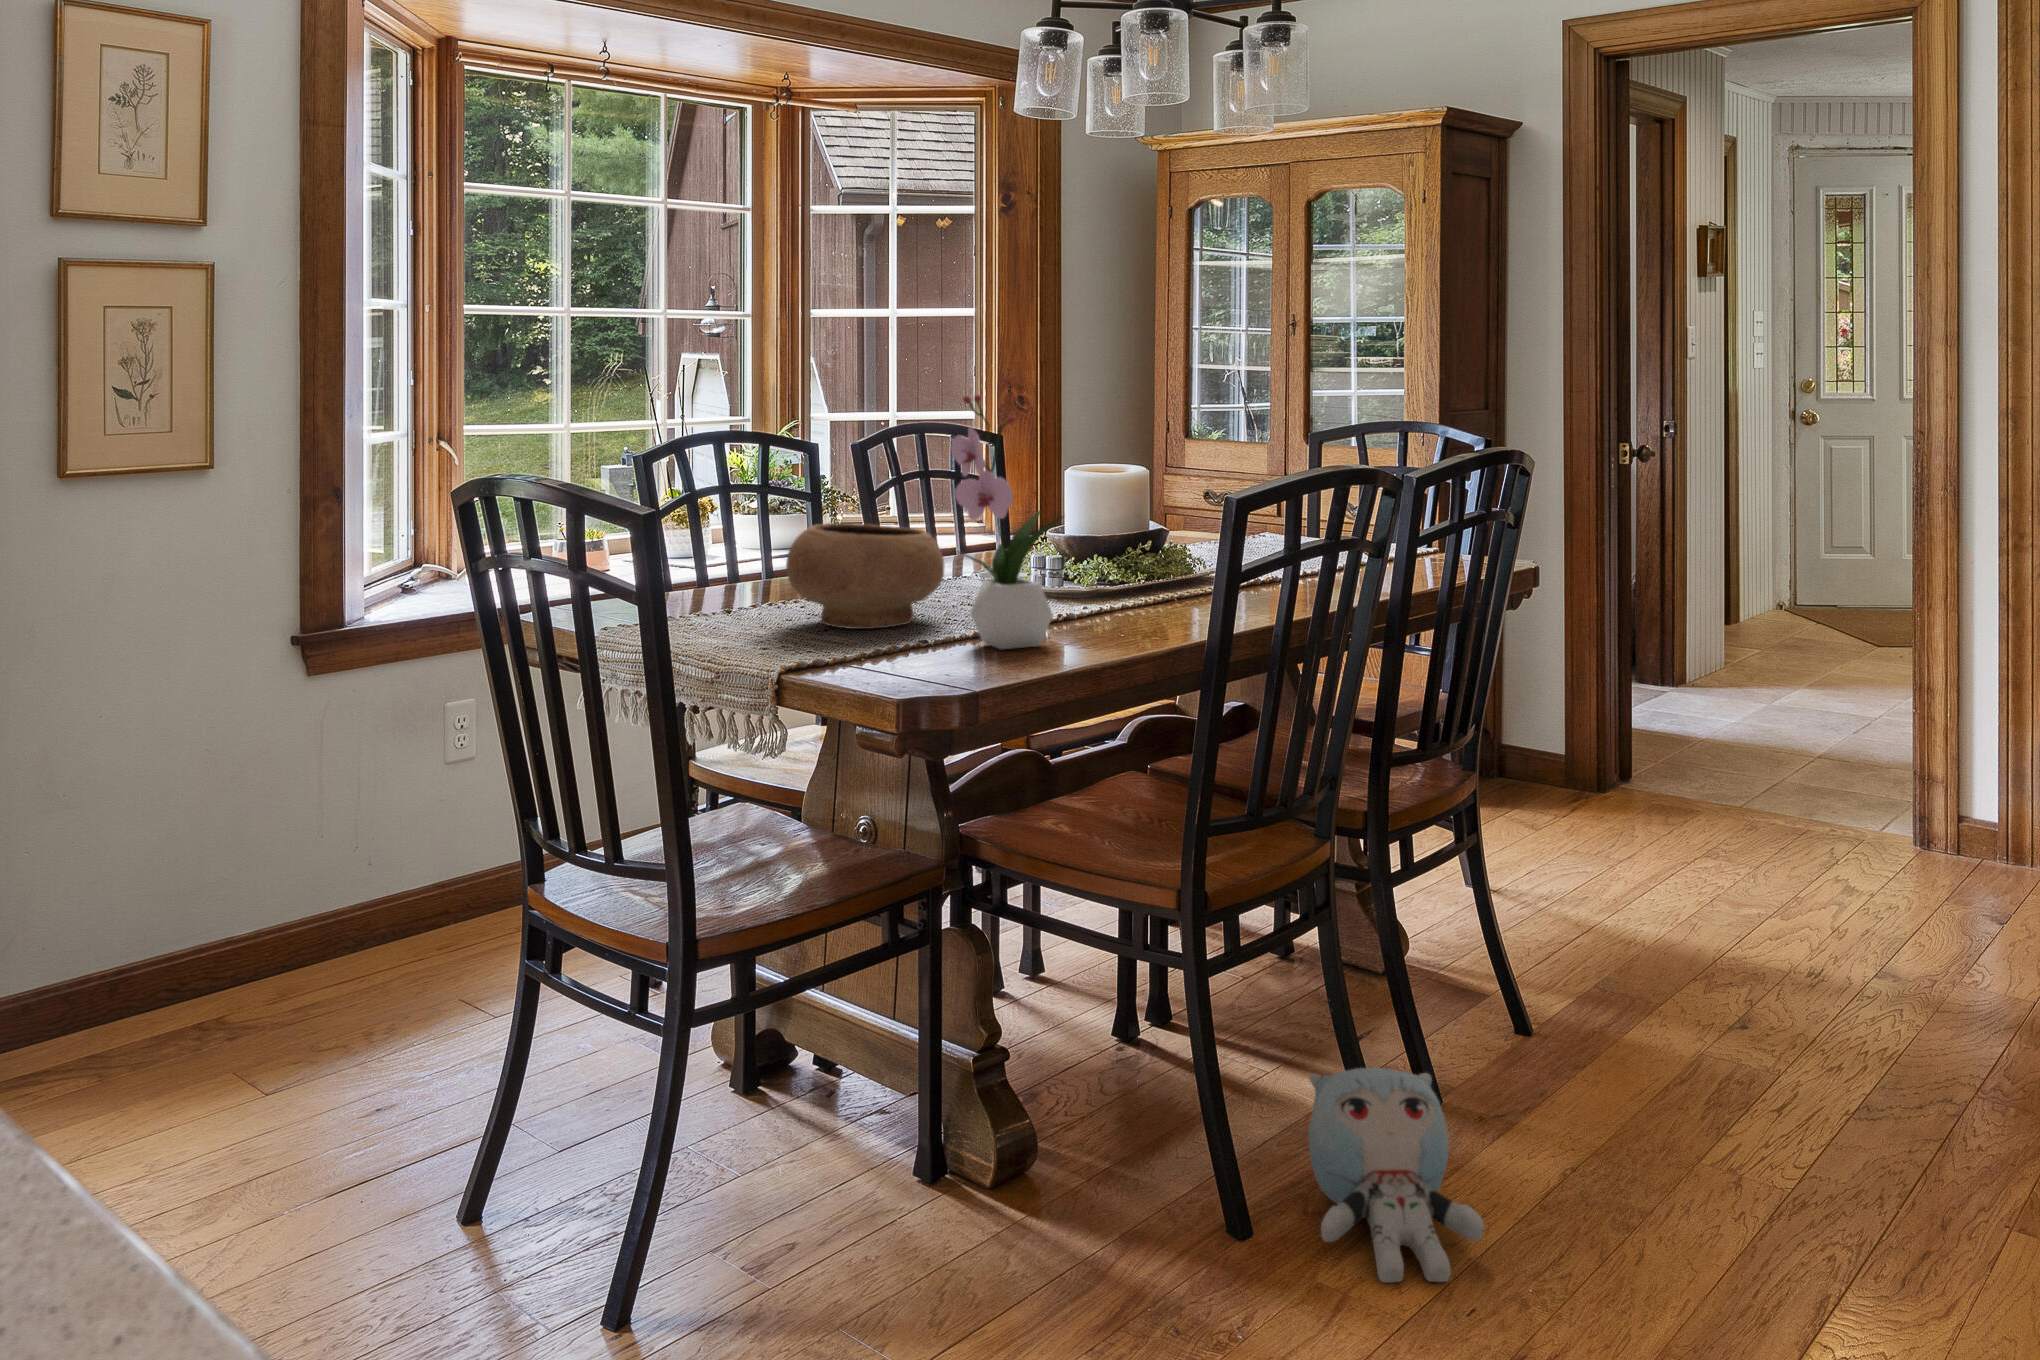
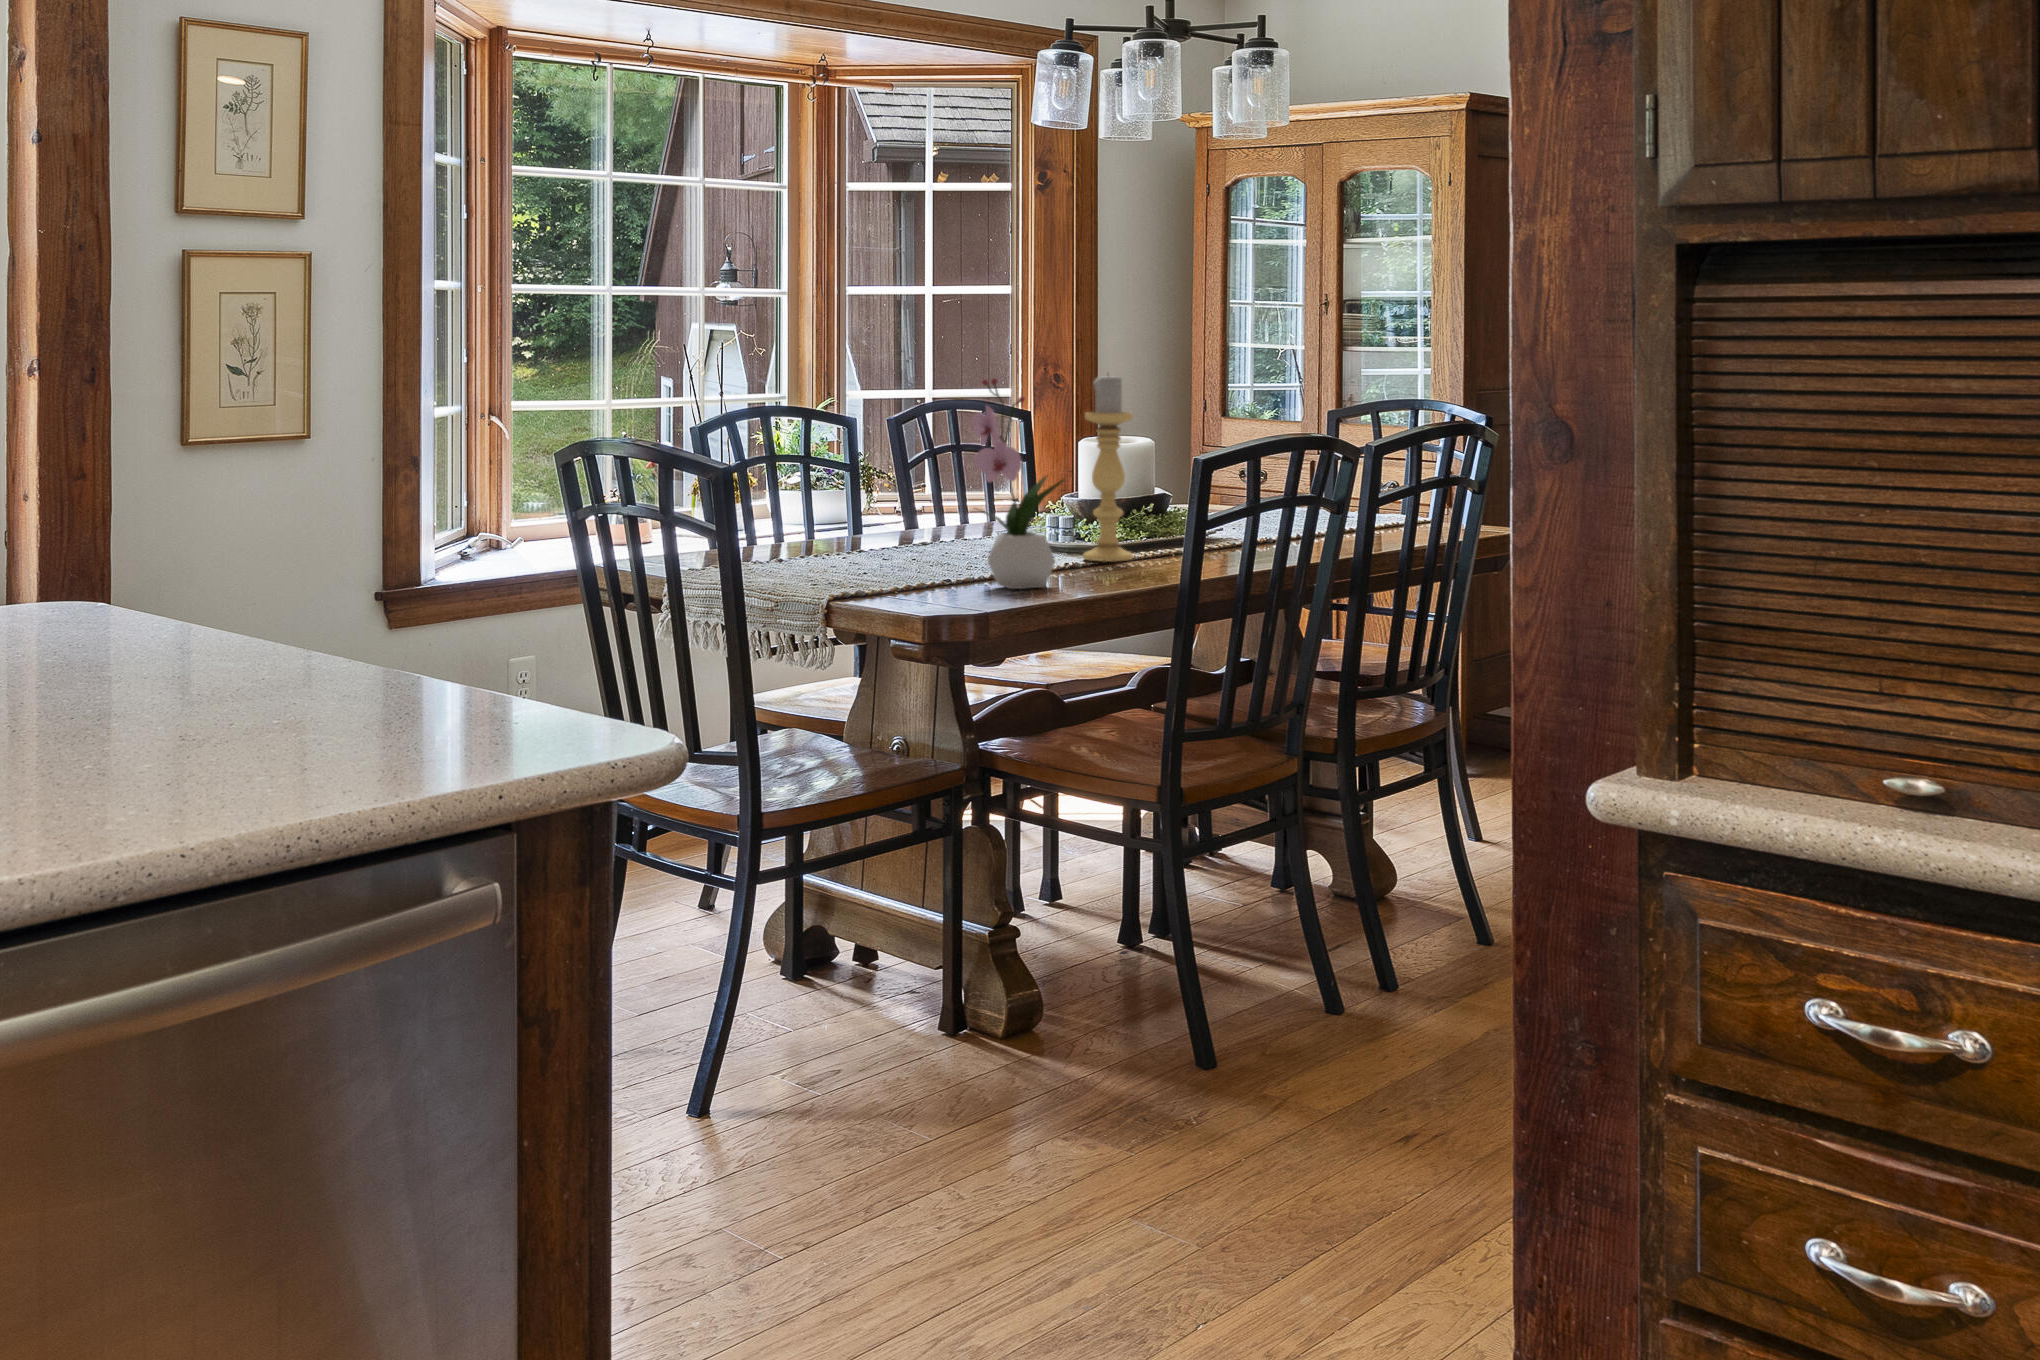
candle holder: none [1075,388,1133,606] -> present [1083,376,1133,562]
bowl: present [786,523,944,629] -> none [833,488,968,577]
plush toy: present [1309,1068,1484,1283] -> none [1264,939,1397,1091]

